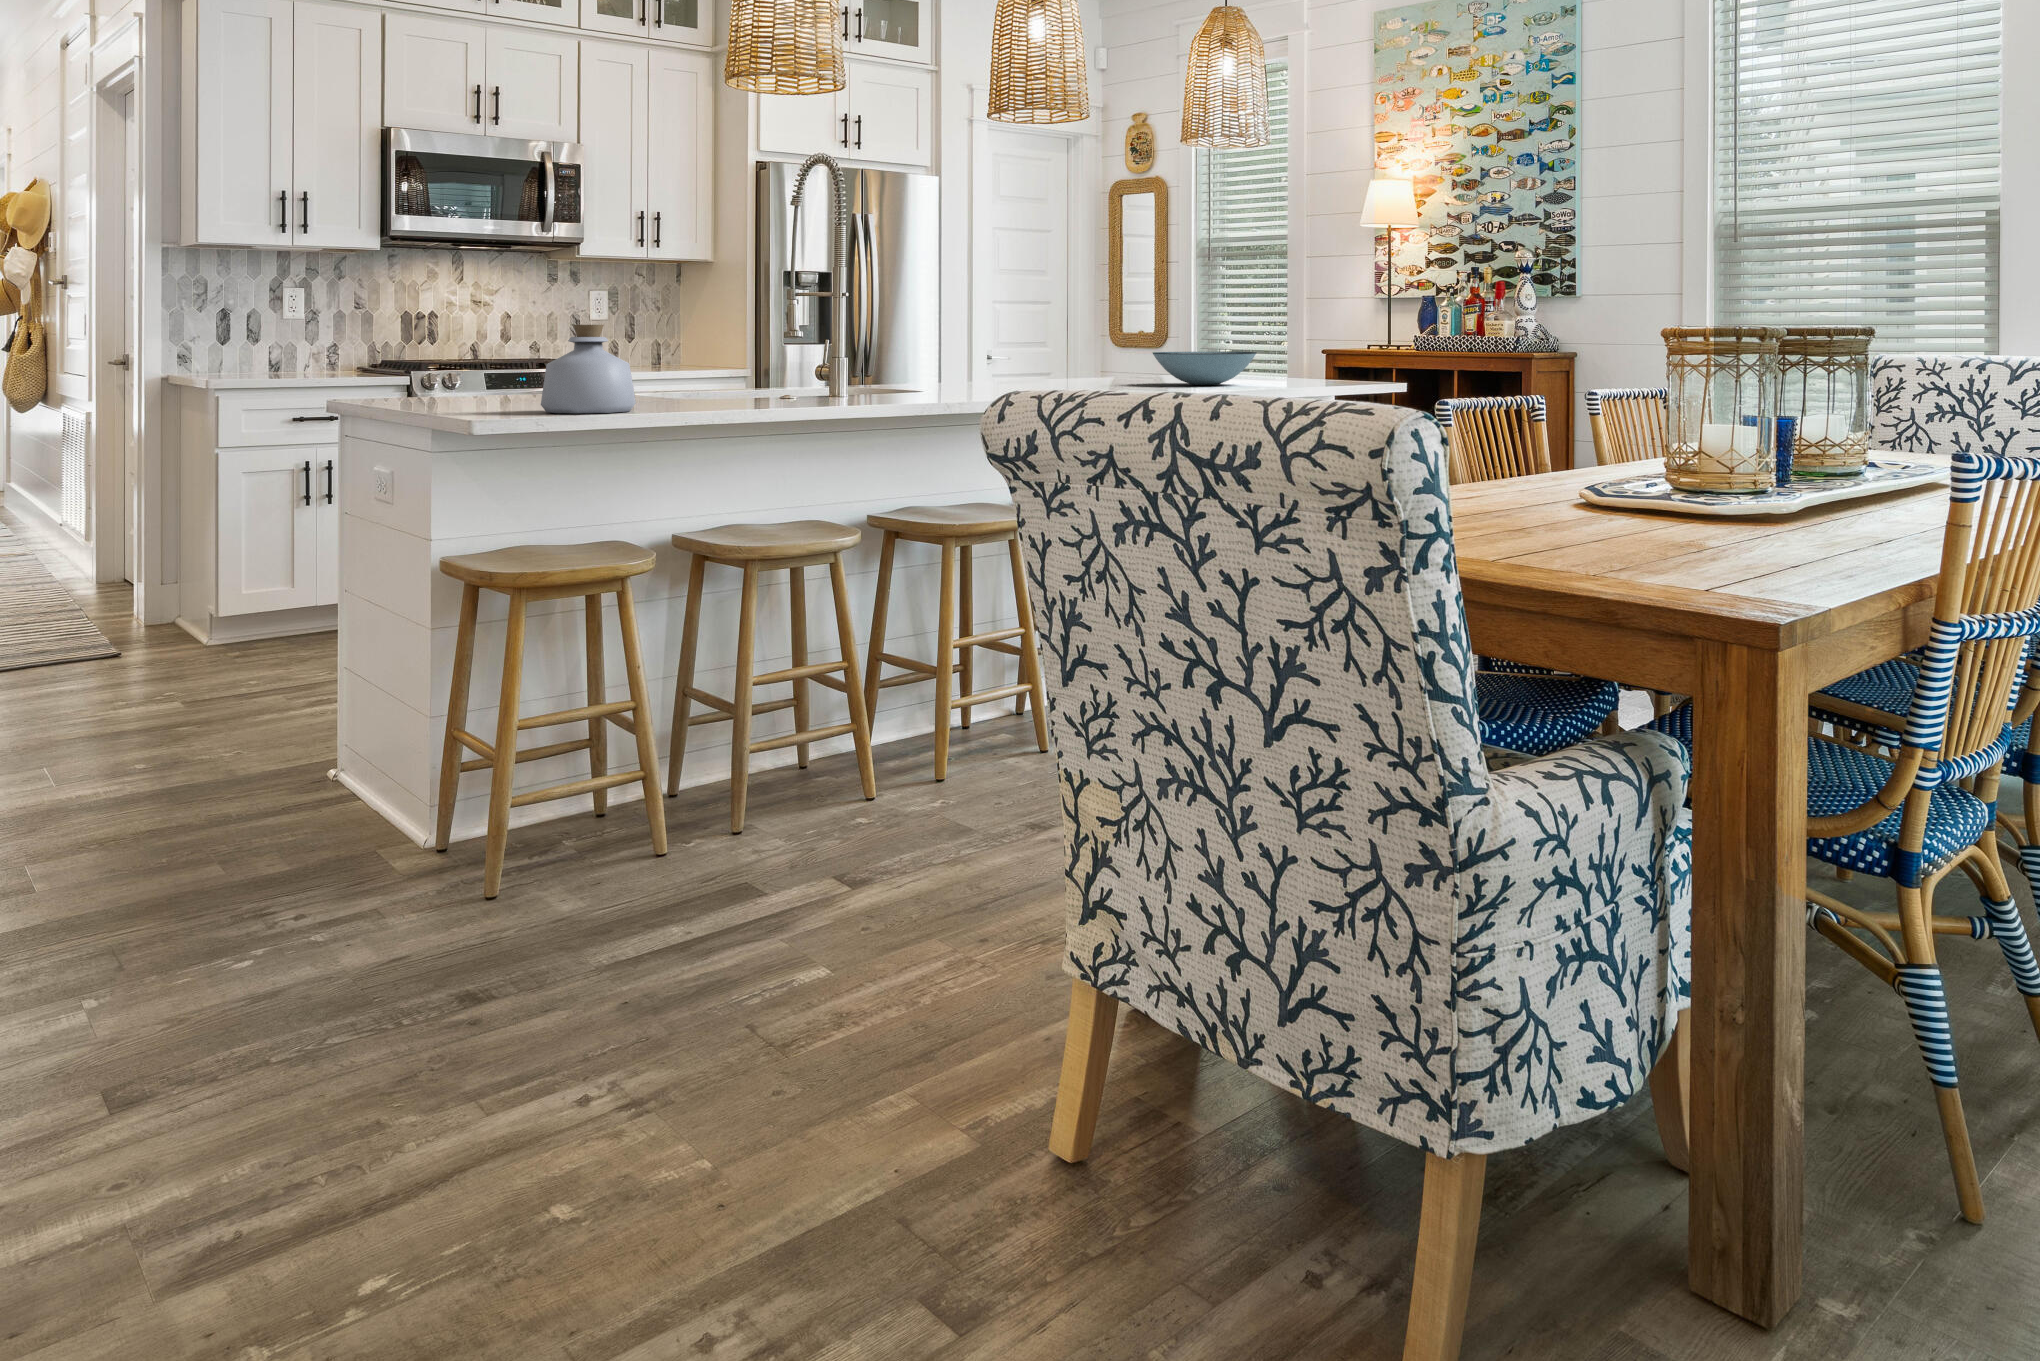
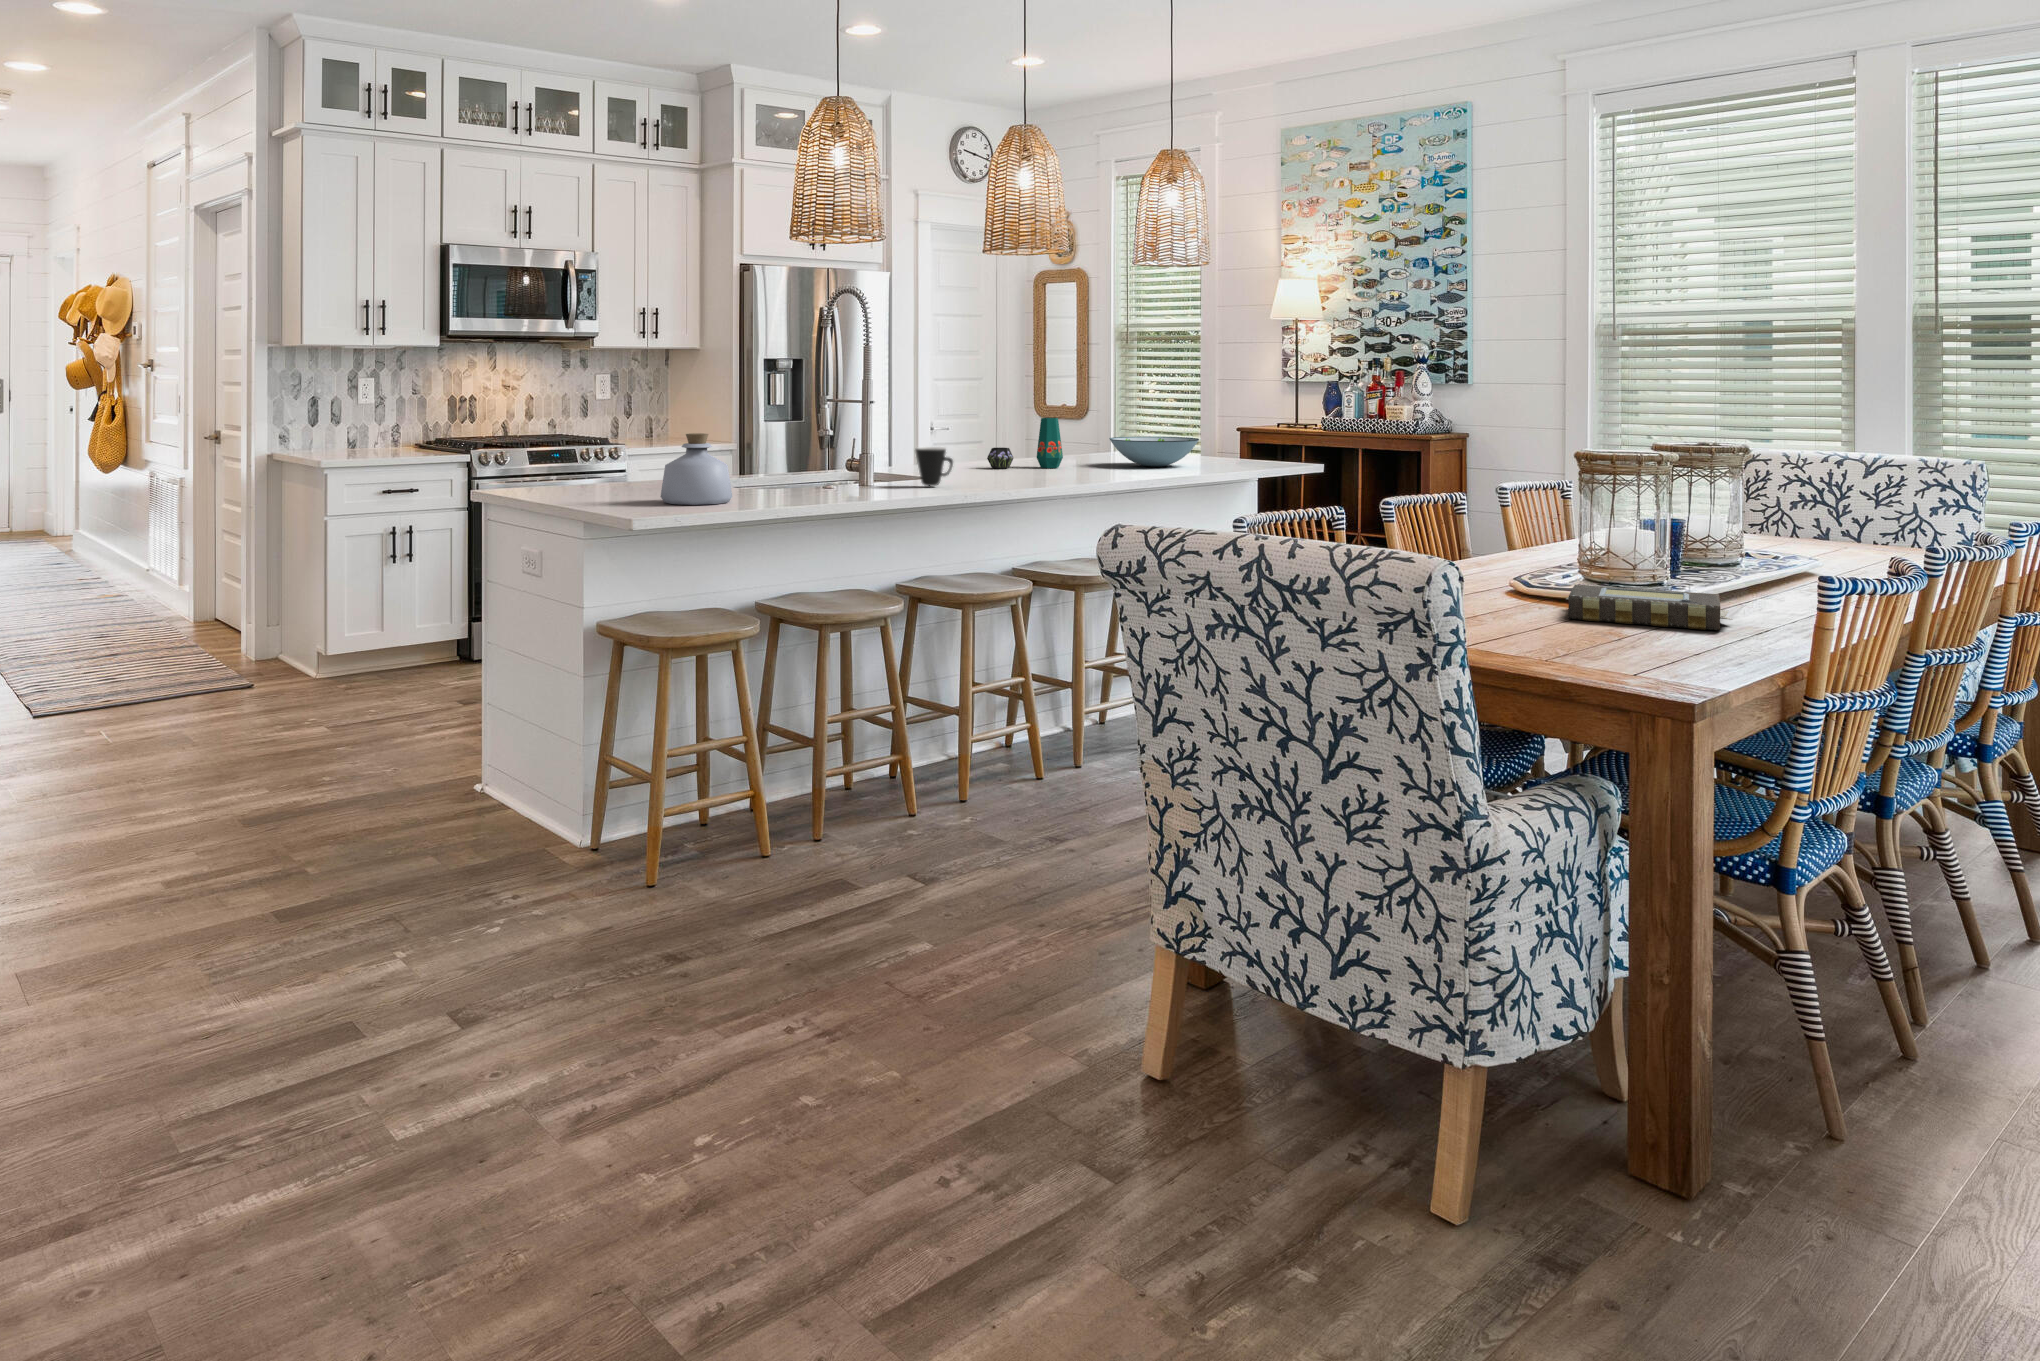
vase: none [1005,327,1096,387] -> present [987,418,1063,469]
mug: none [891,351,938,399] -> present [915,447,953,486]
book: none [1641,492,1850,543] -> present [1566,585,1732,630]

